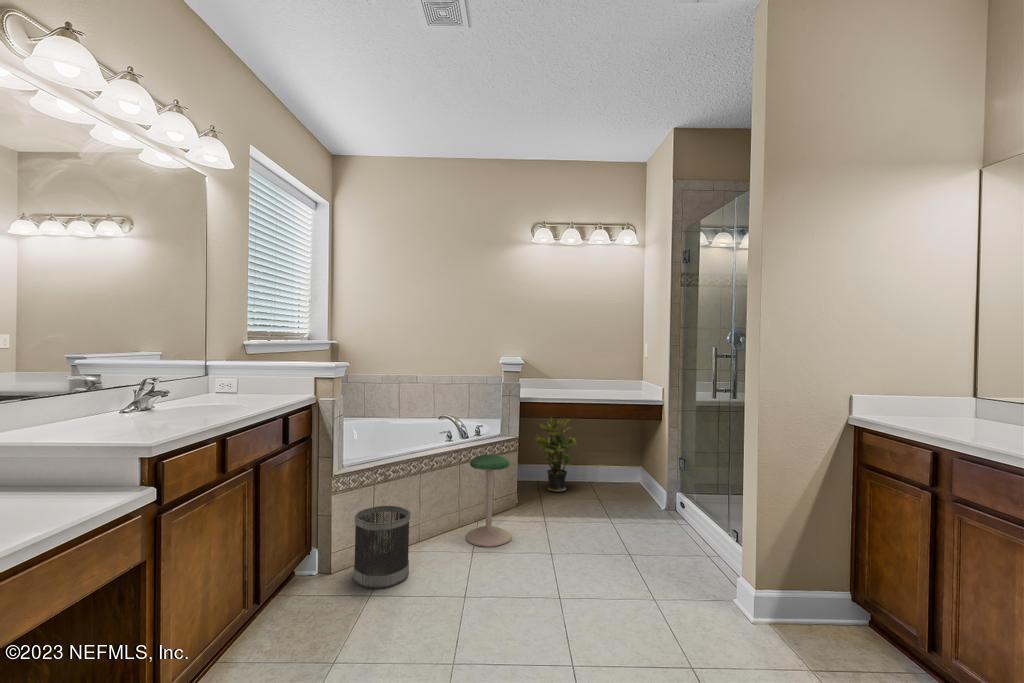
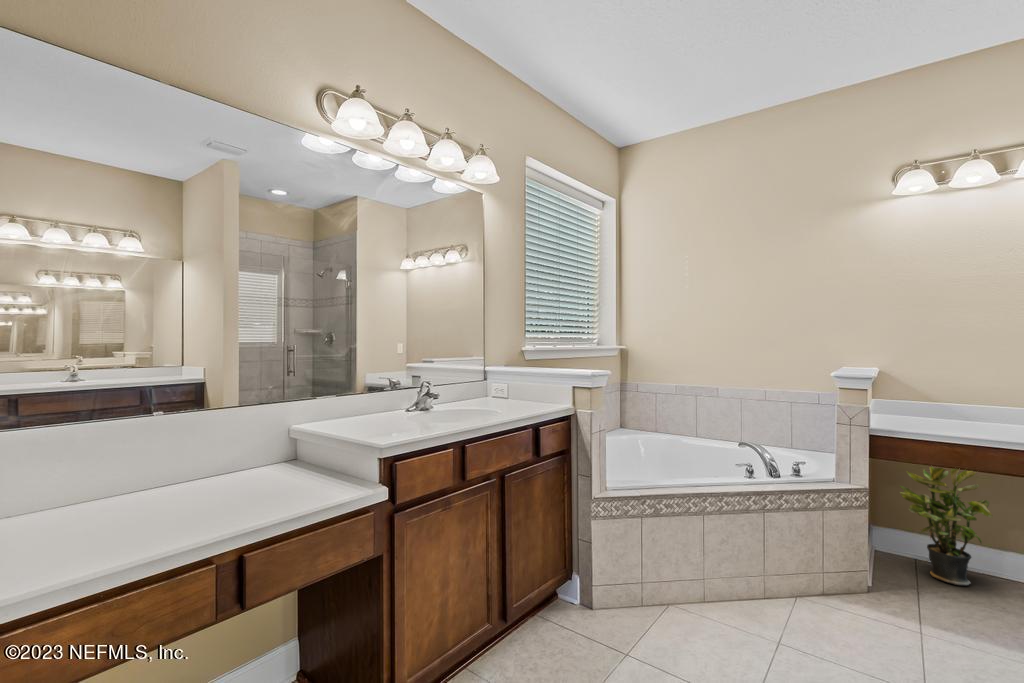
stool: present [466,454,511,547] -> none [775,507,858,654]
wastebasket: present [353,506,410,589] -> none [612,545,682,662]

